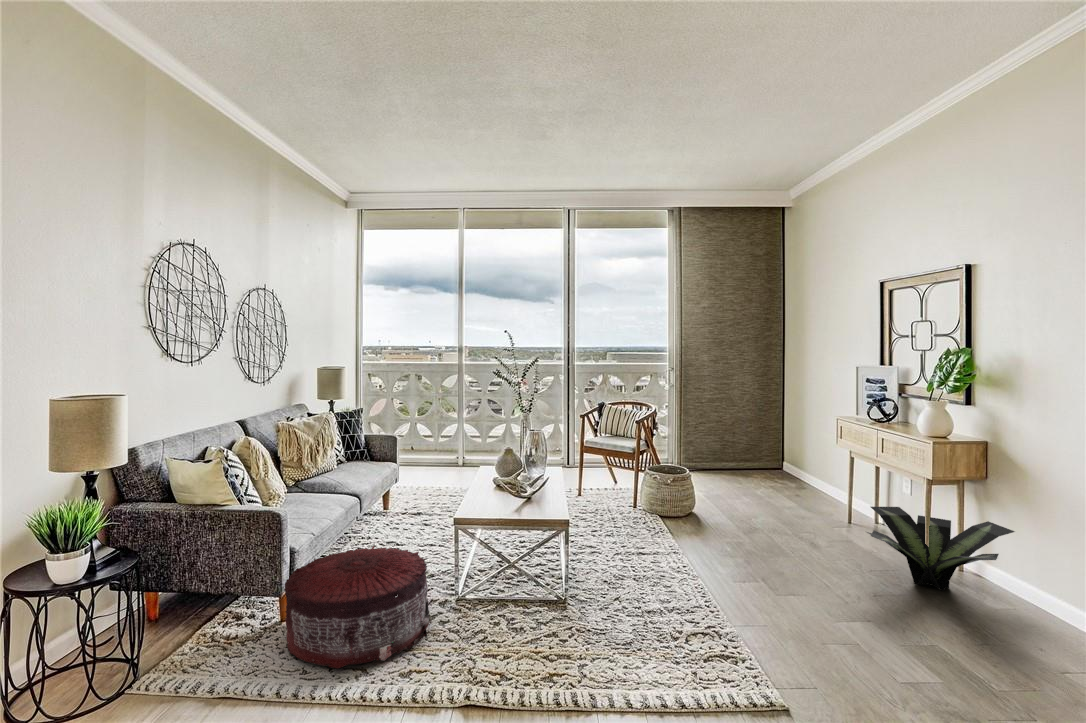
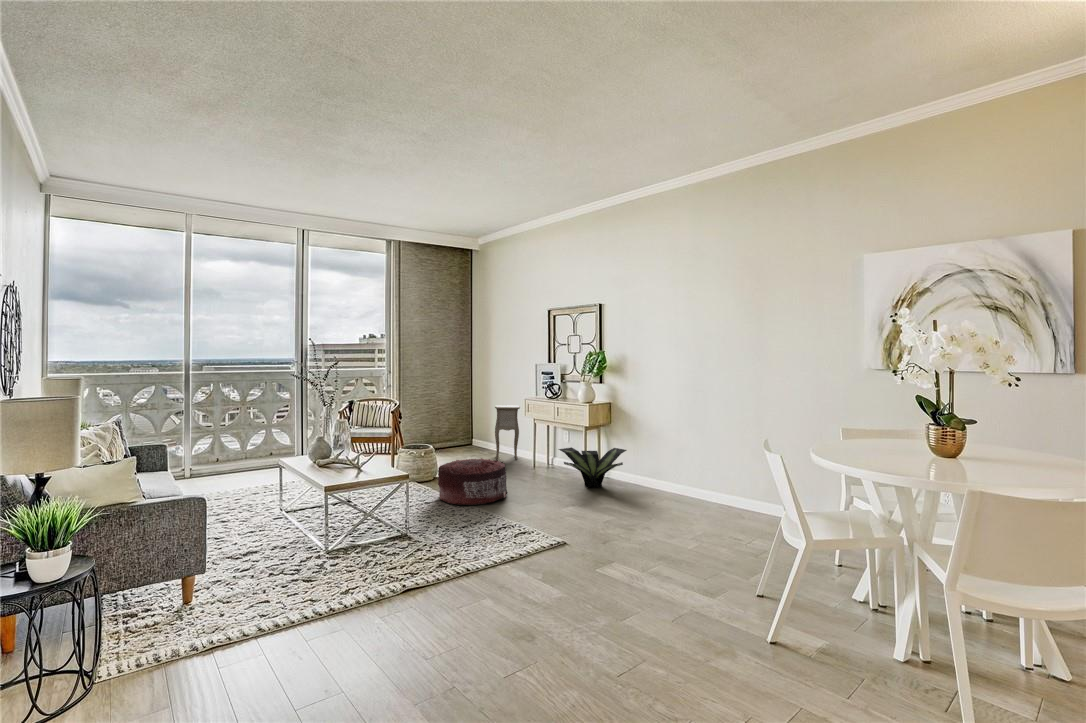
side table: none [792,422,836,504] -> present [495,405,520,460]
pouf: present [284,546,429,669] -> present [438,458,508,505]

